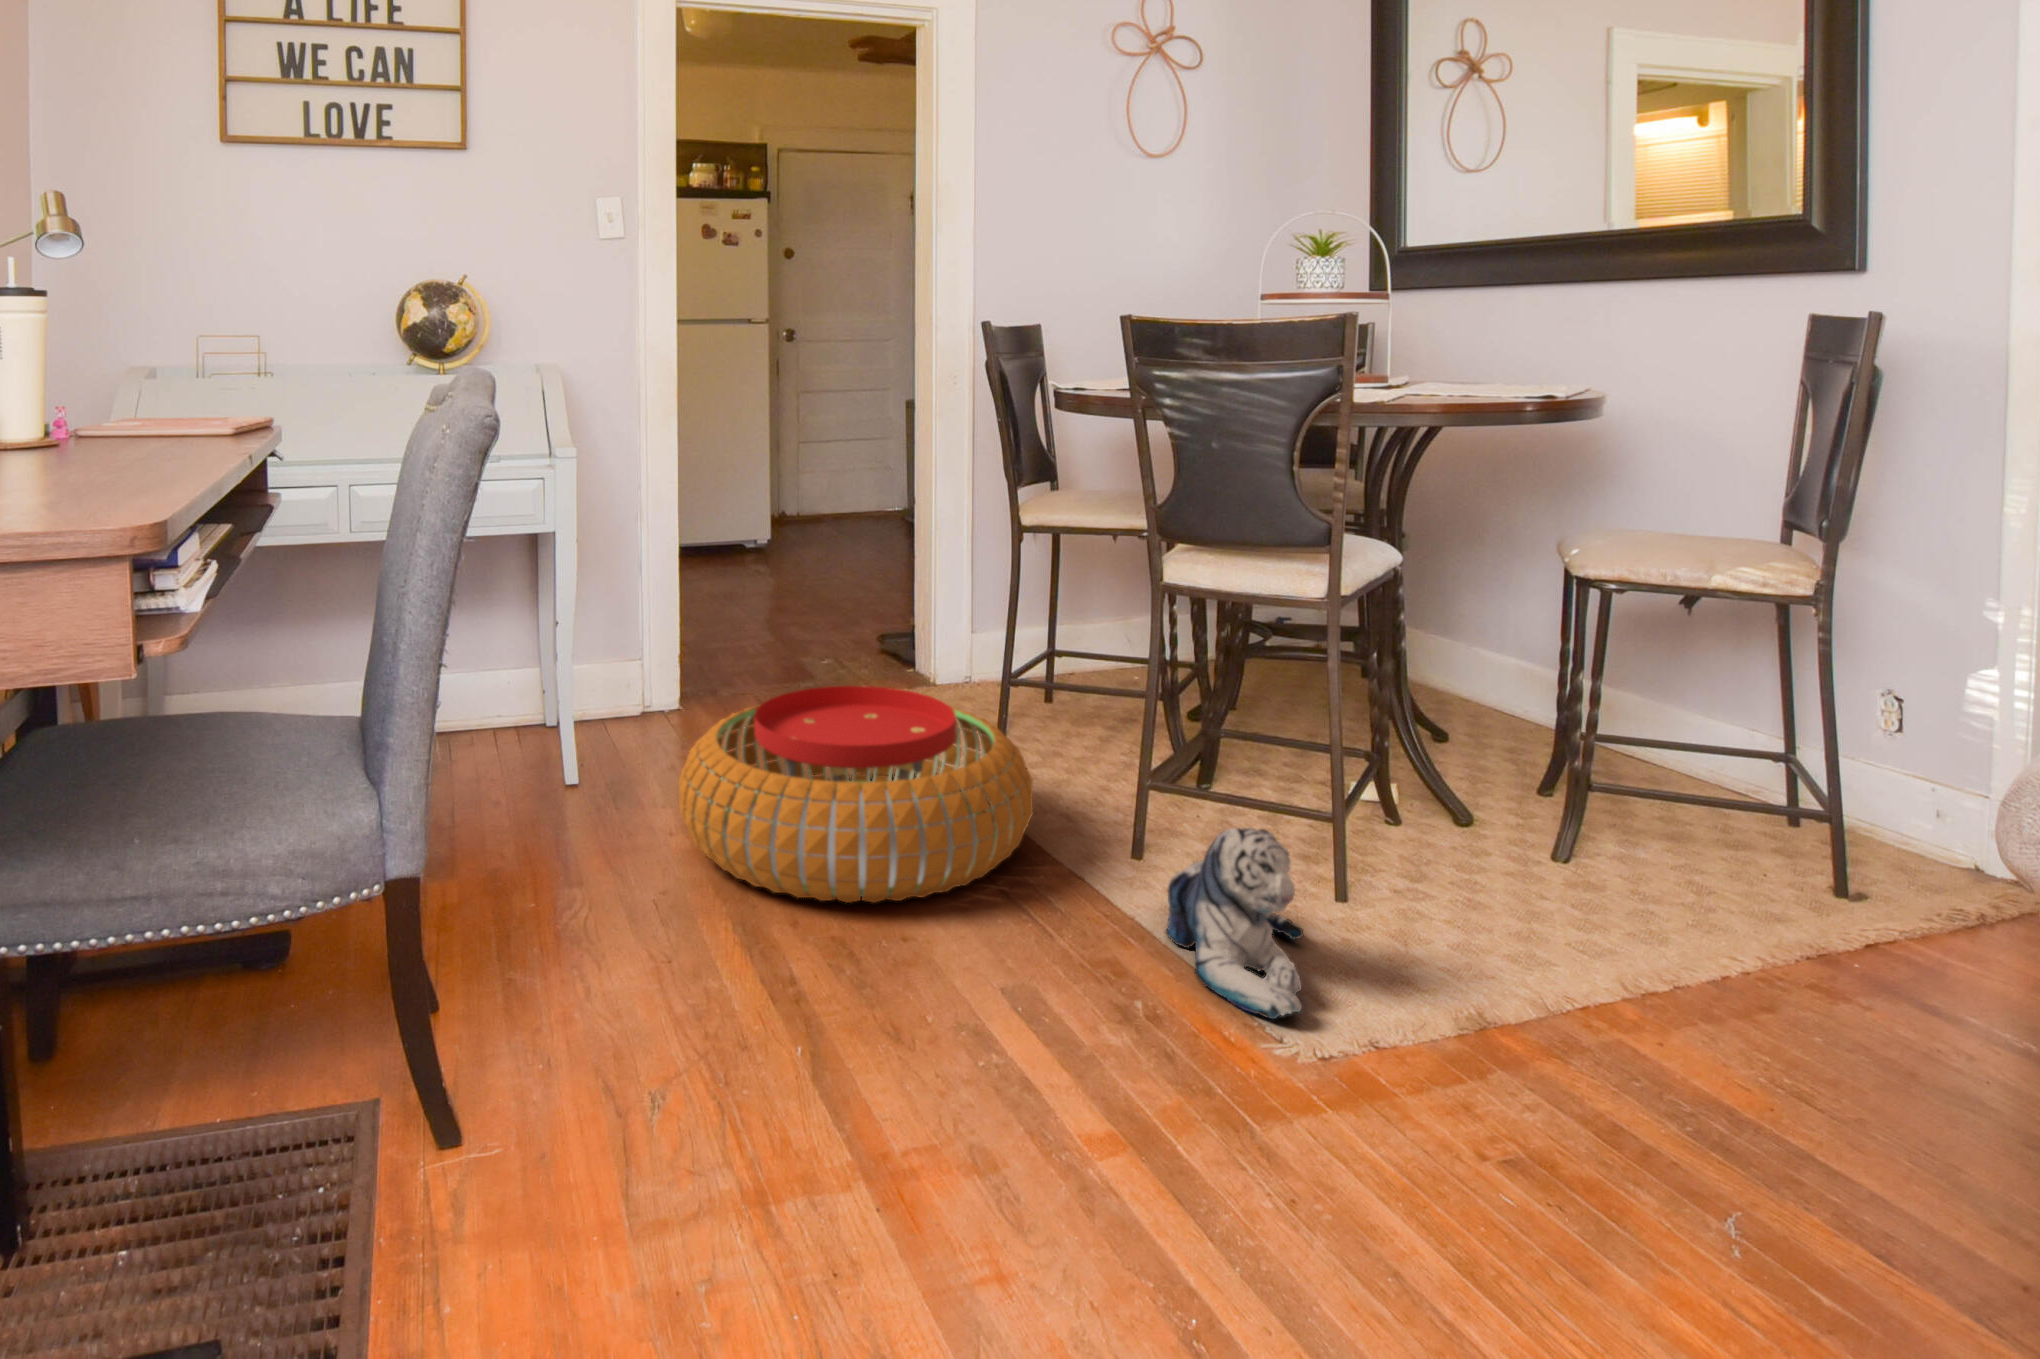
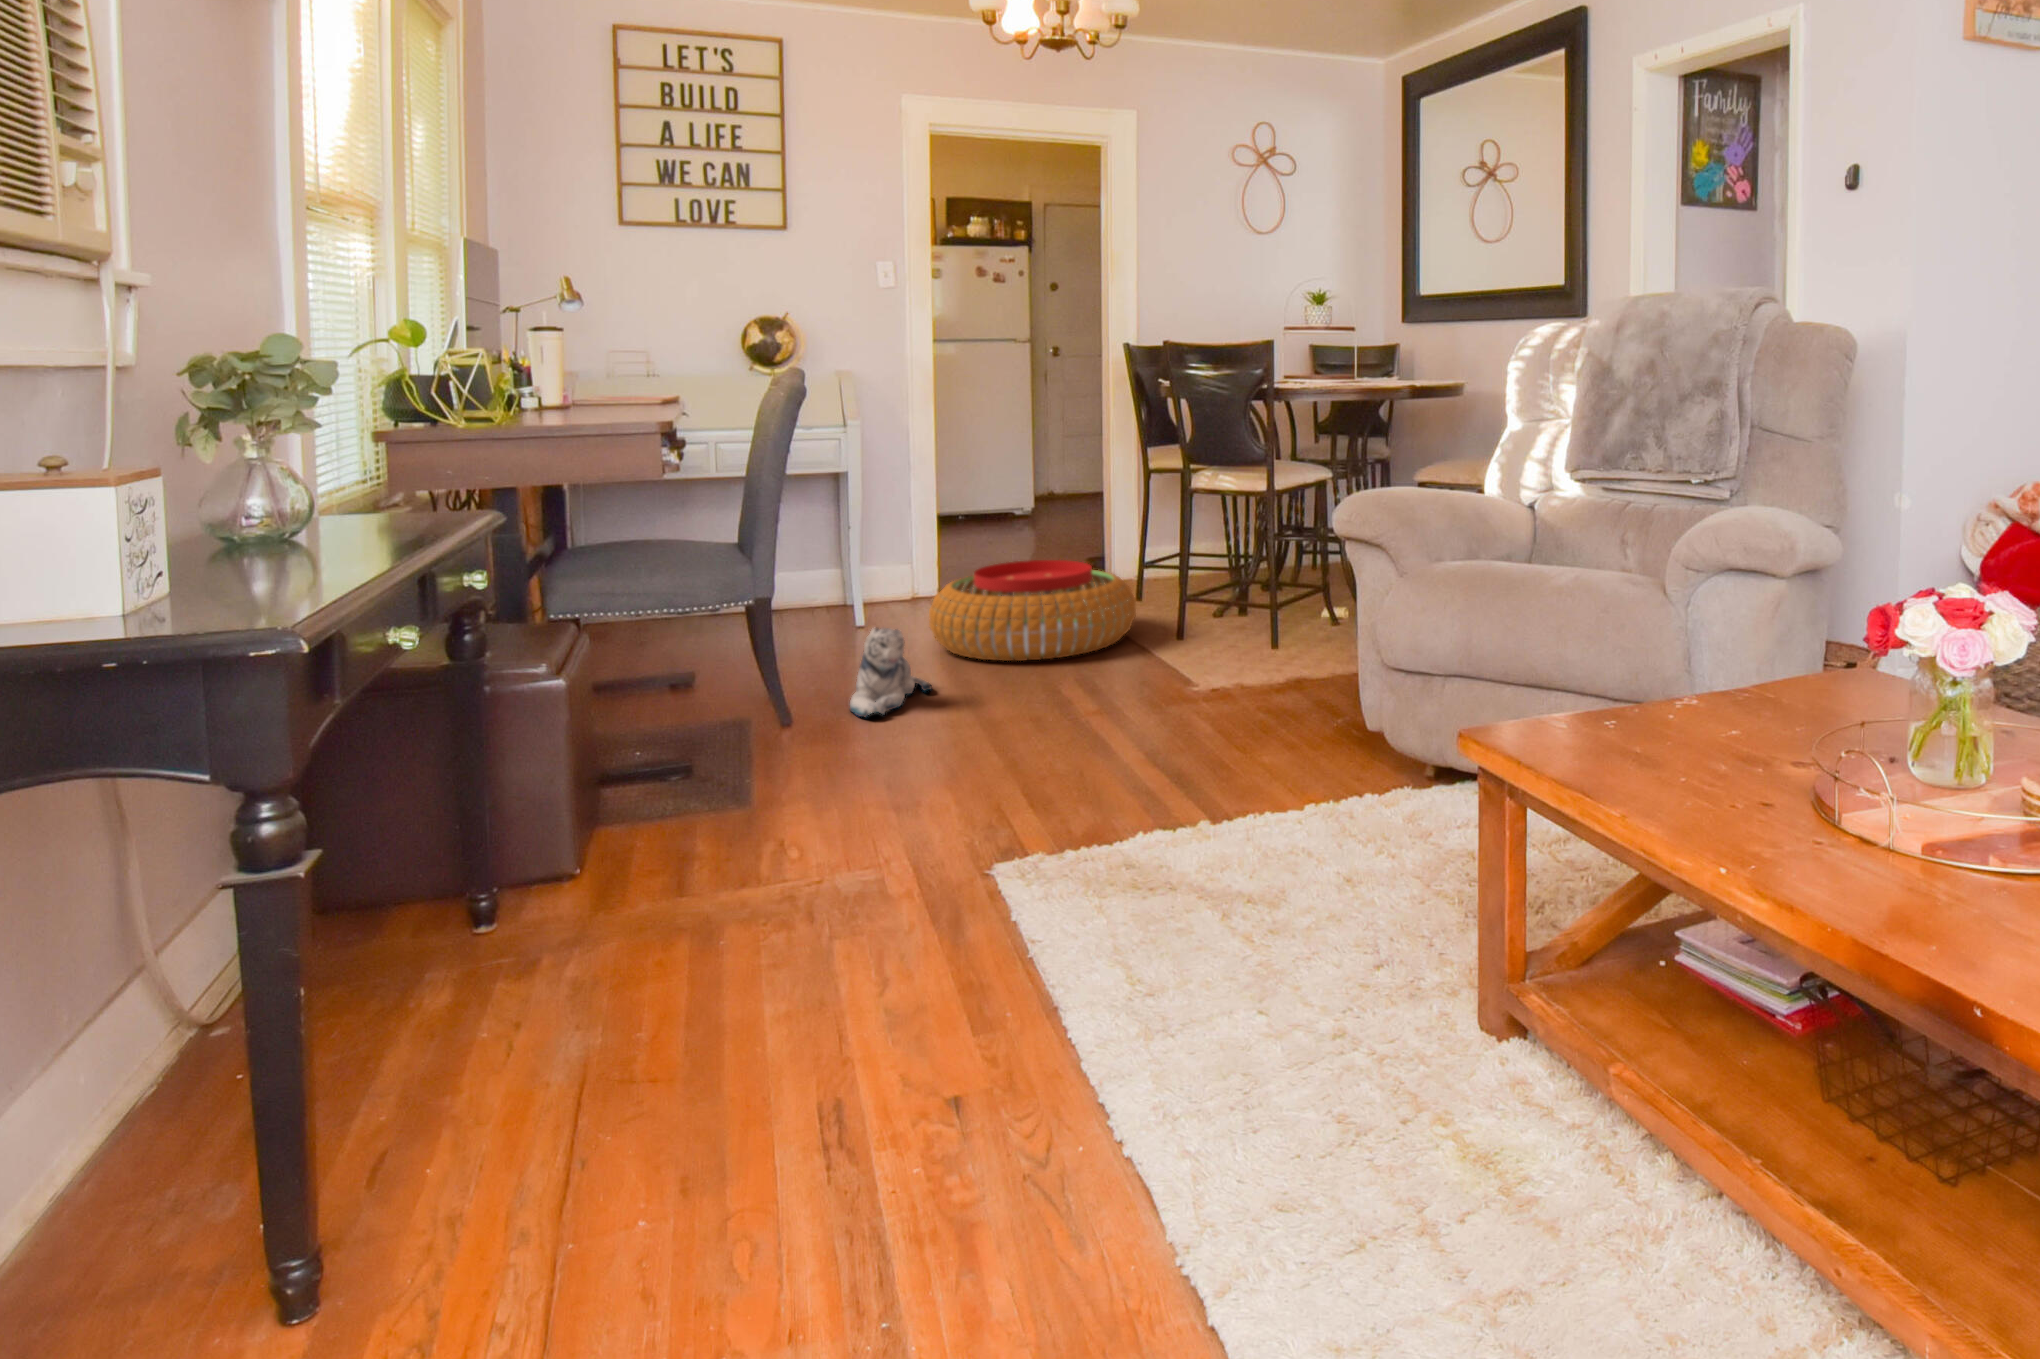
plush toy: present [1165,828,1303,1019] -> present [850,628,932,717]

